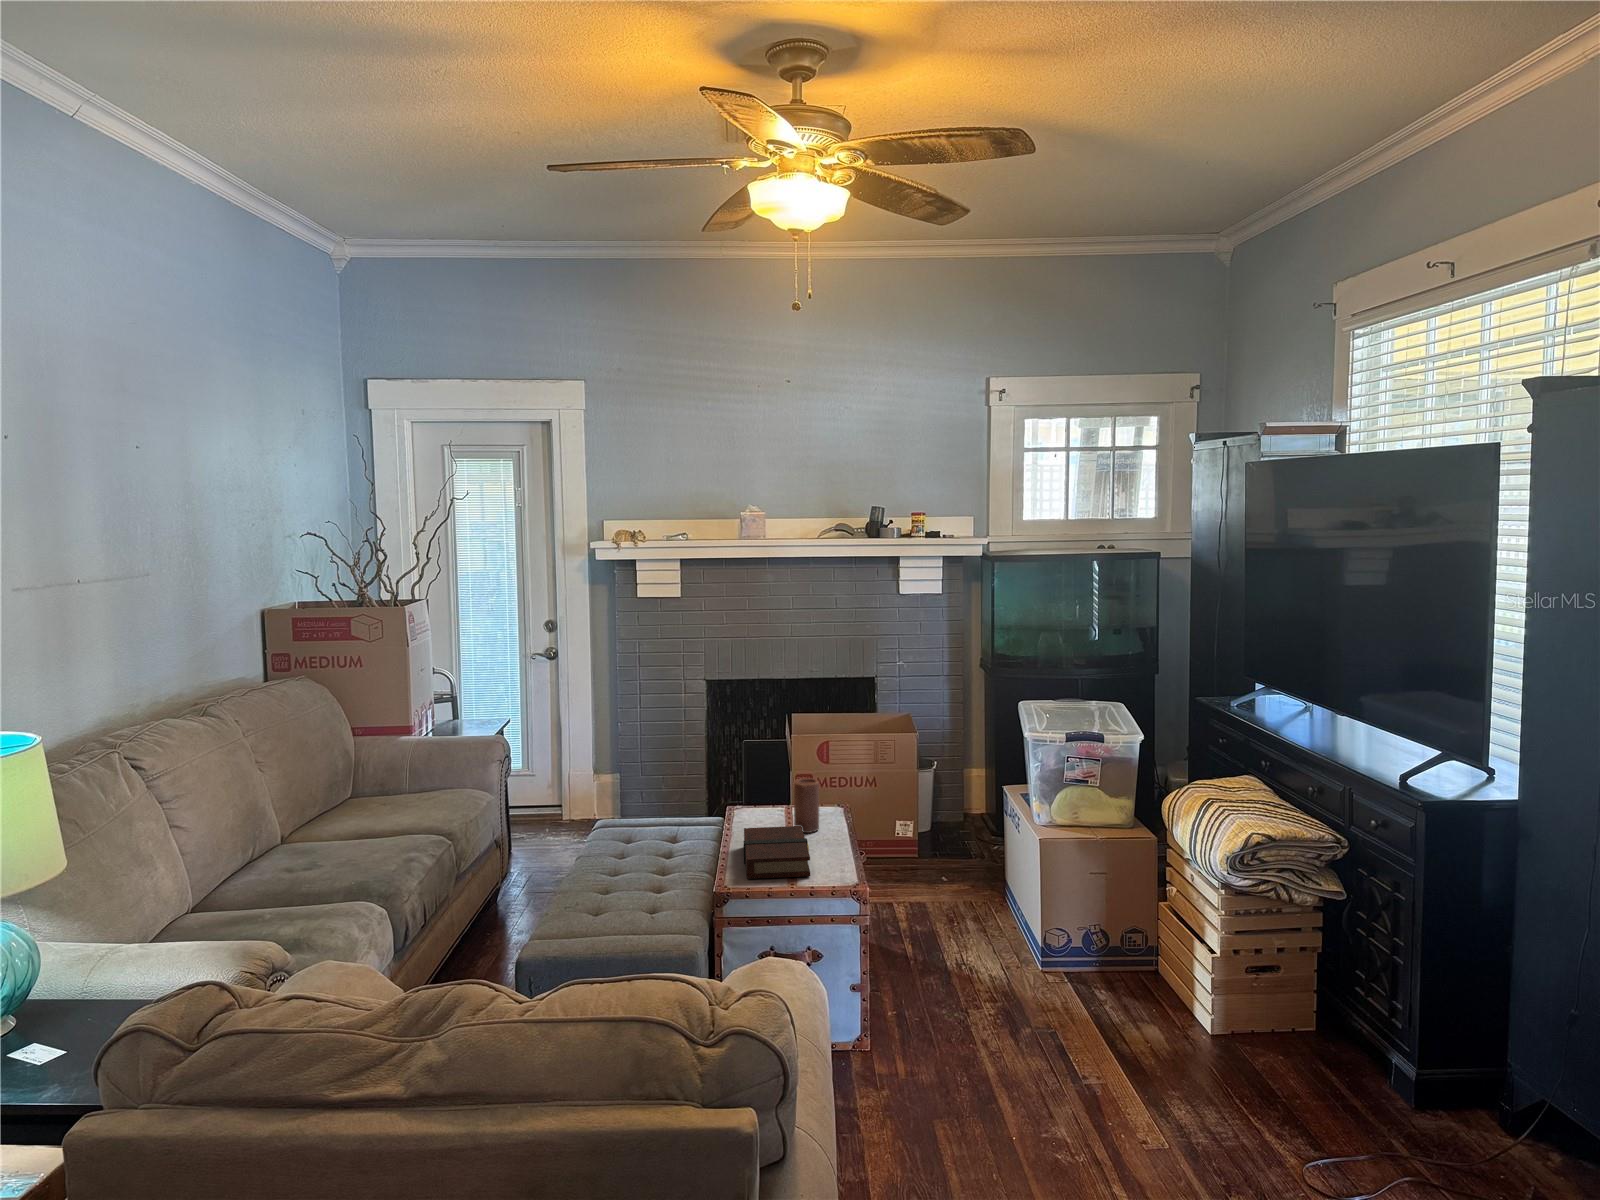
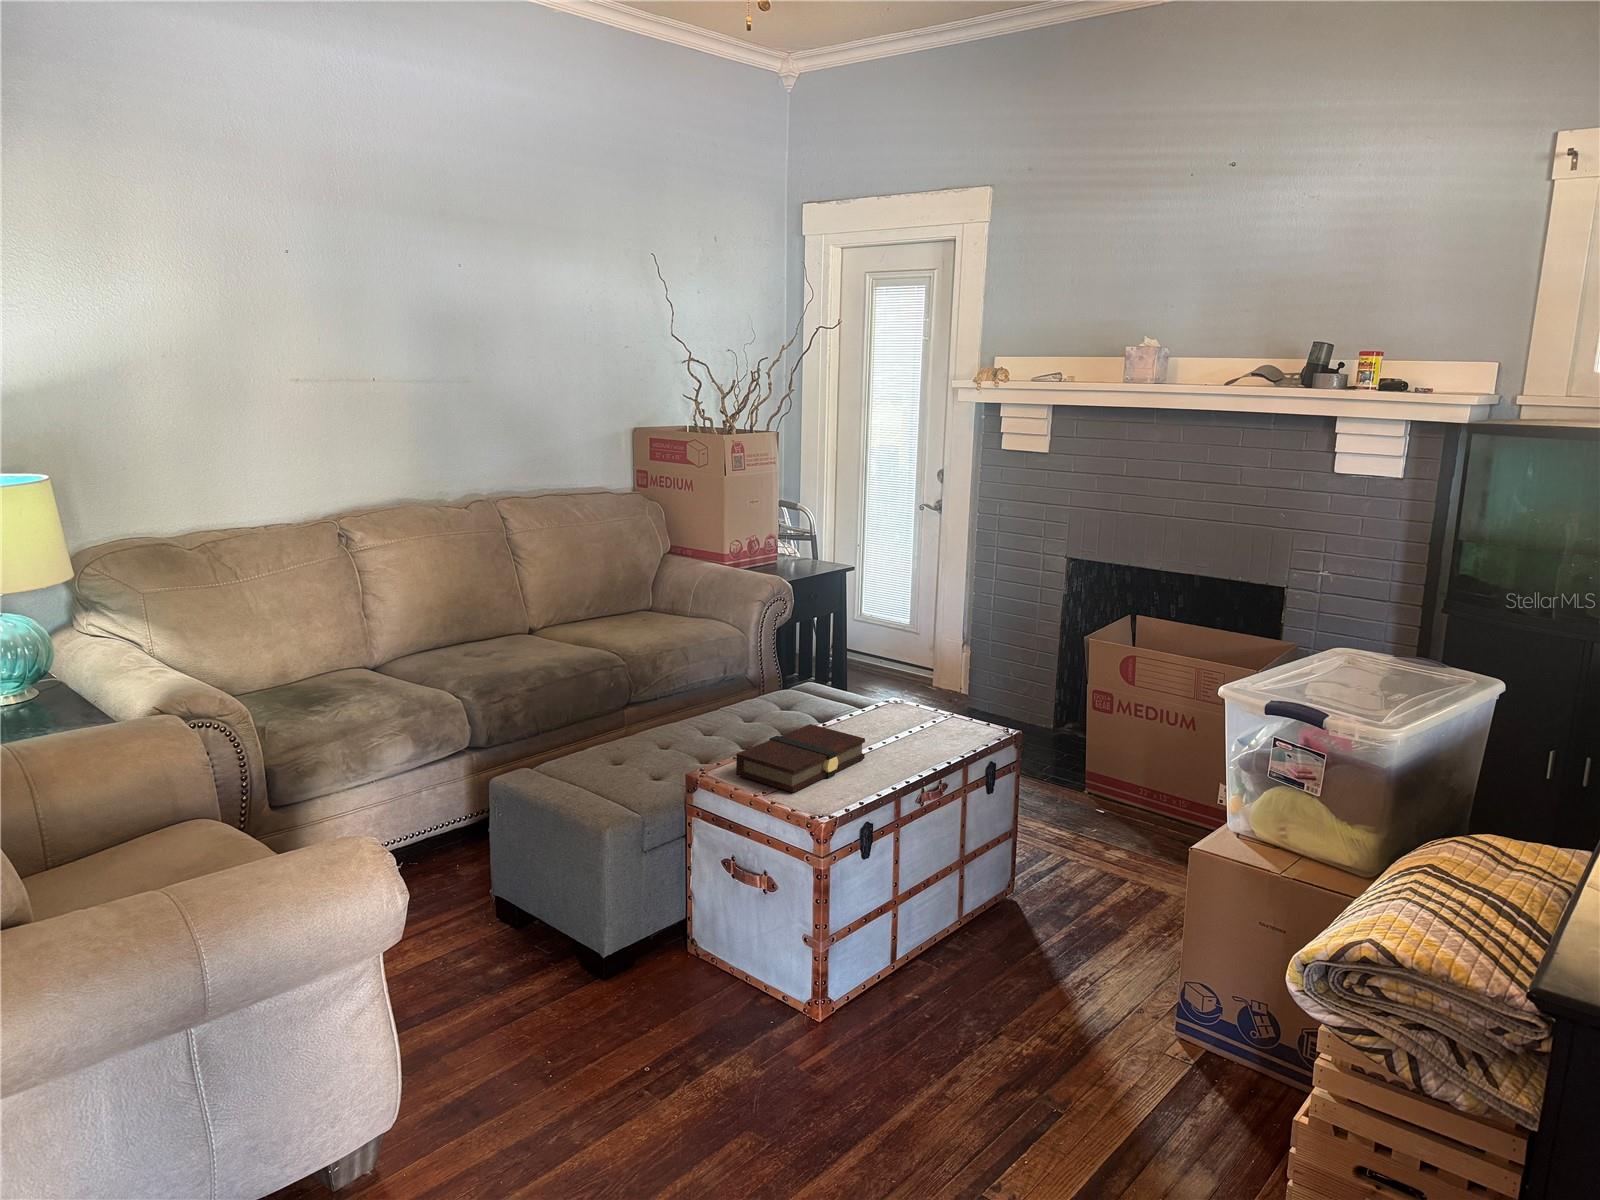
candle: present [794,778,819,833] -> none [891,685,922,751]

